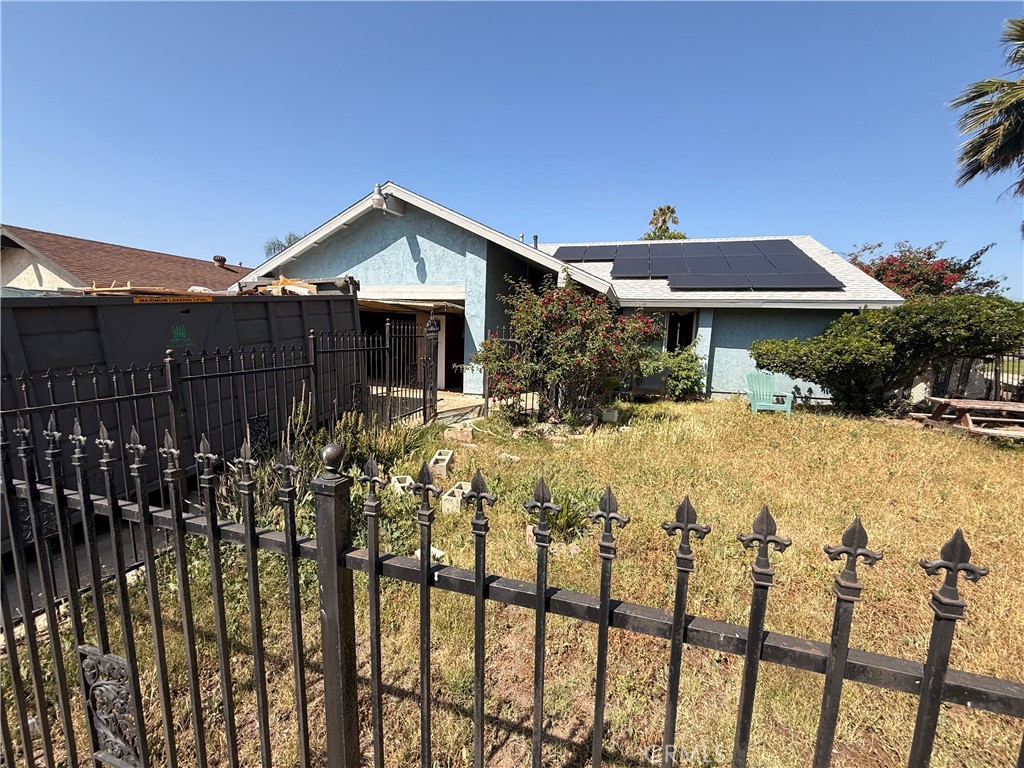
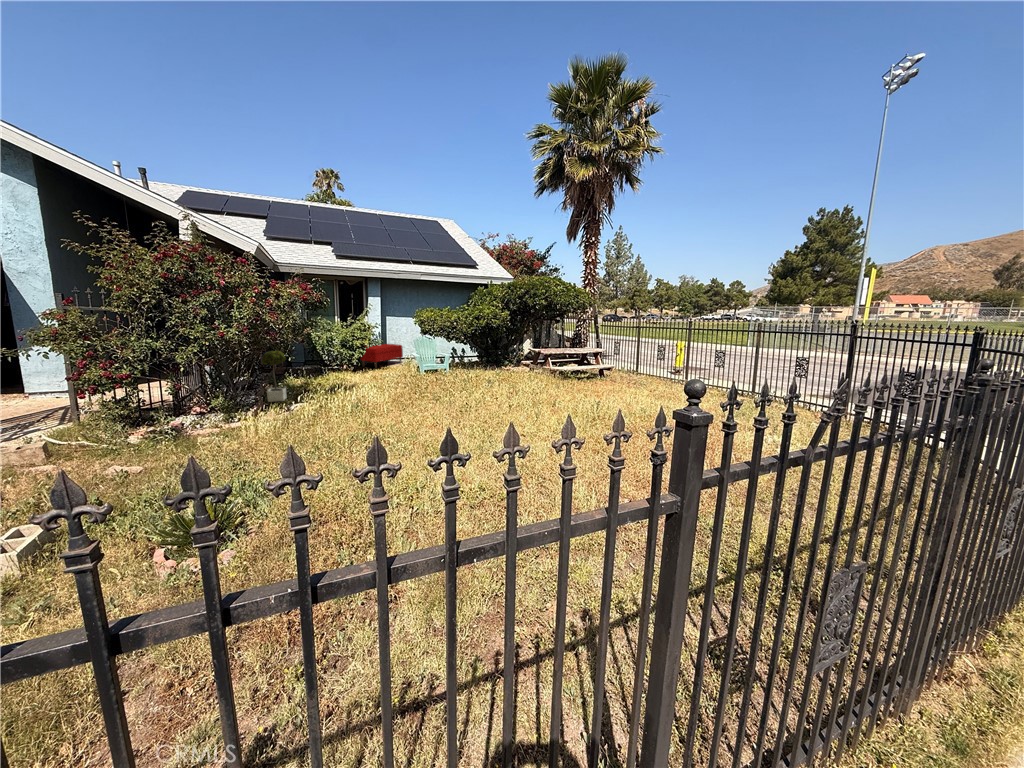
lounge chair: present [632,366,670,404] -> none [304,334,344,374]
bench: none [685,378,732,403] -> present [361,344,403,368]

